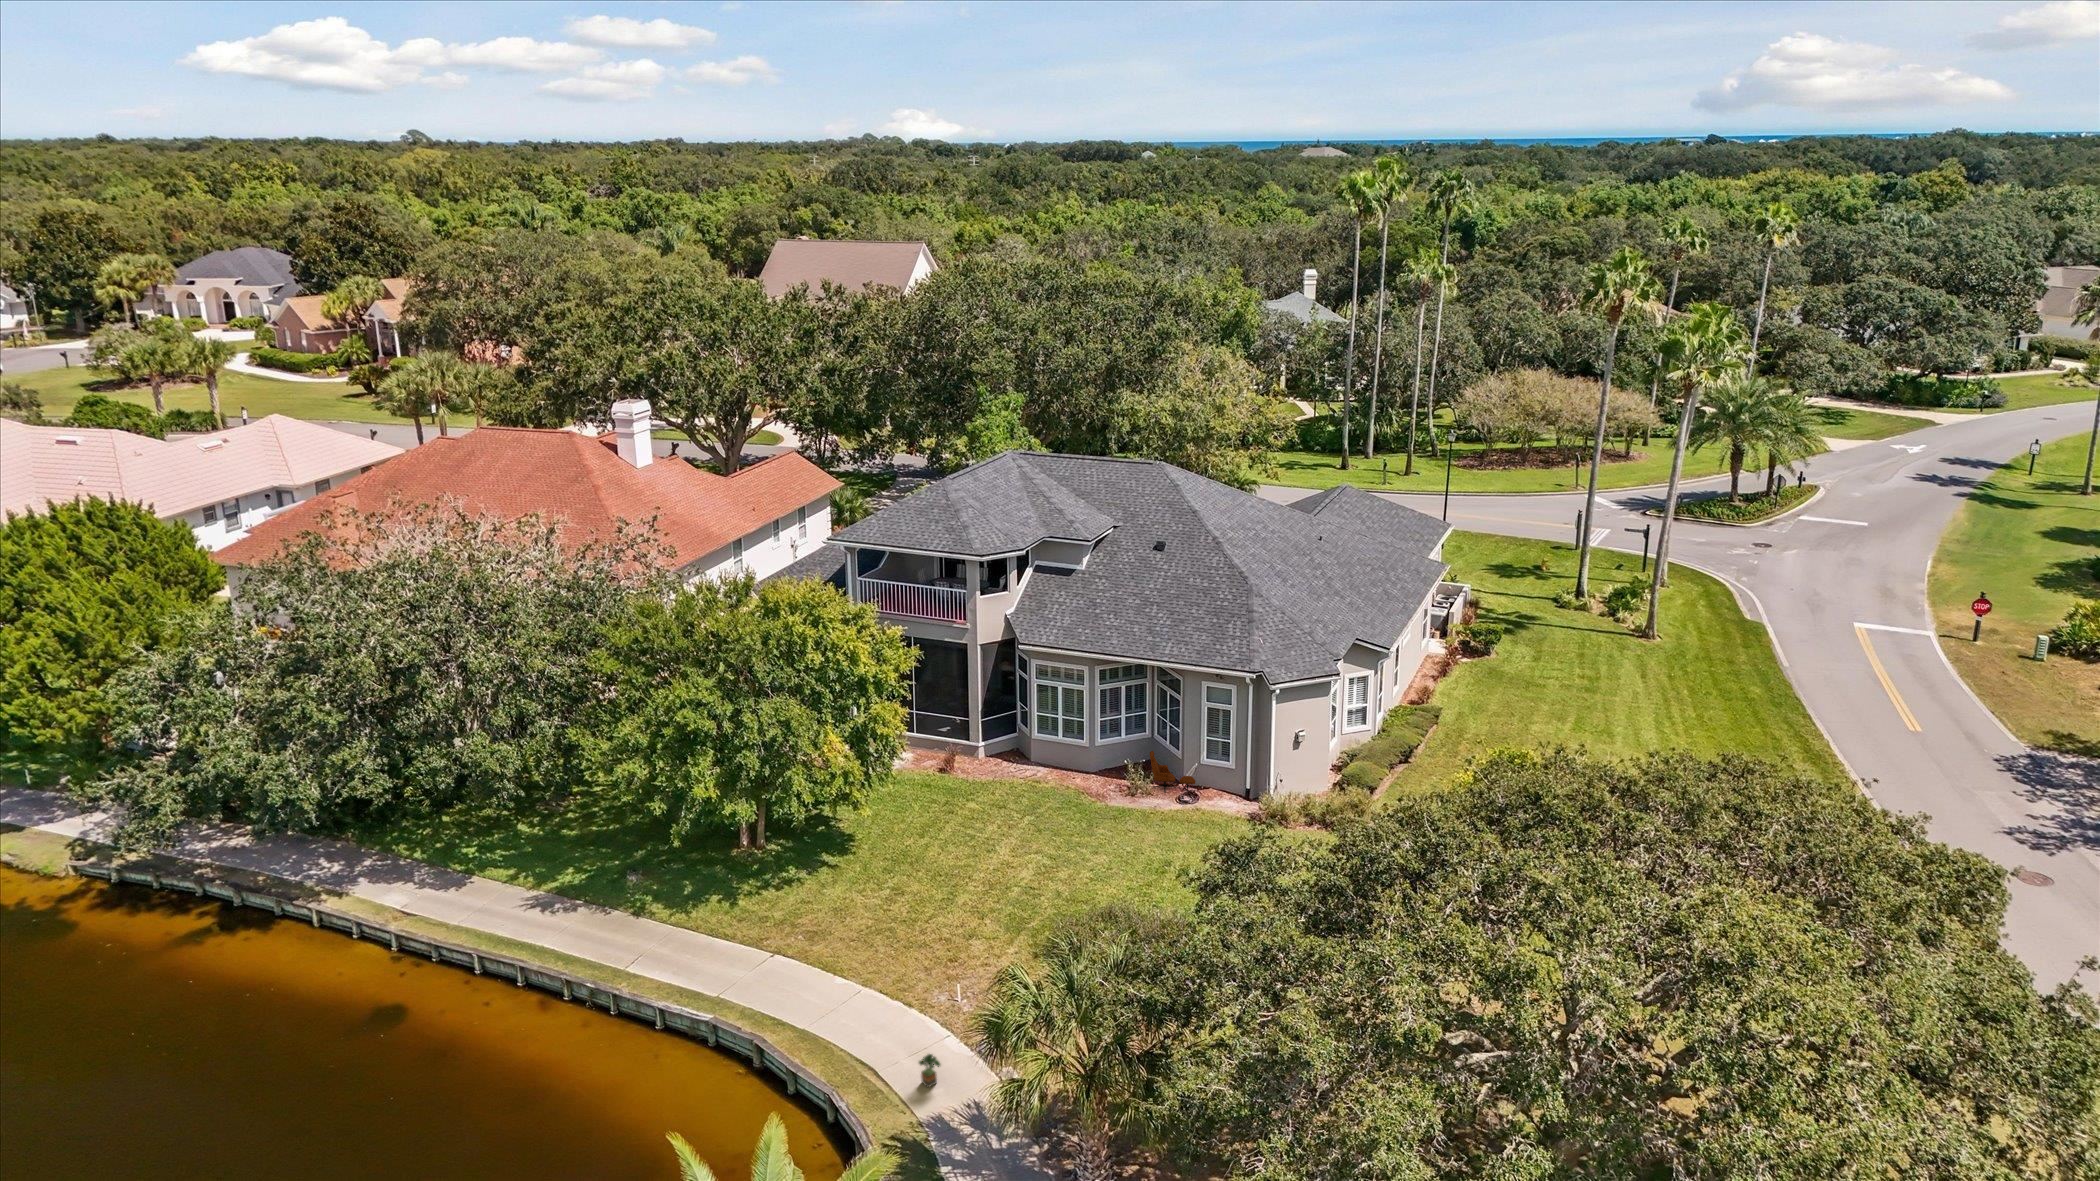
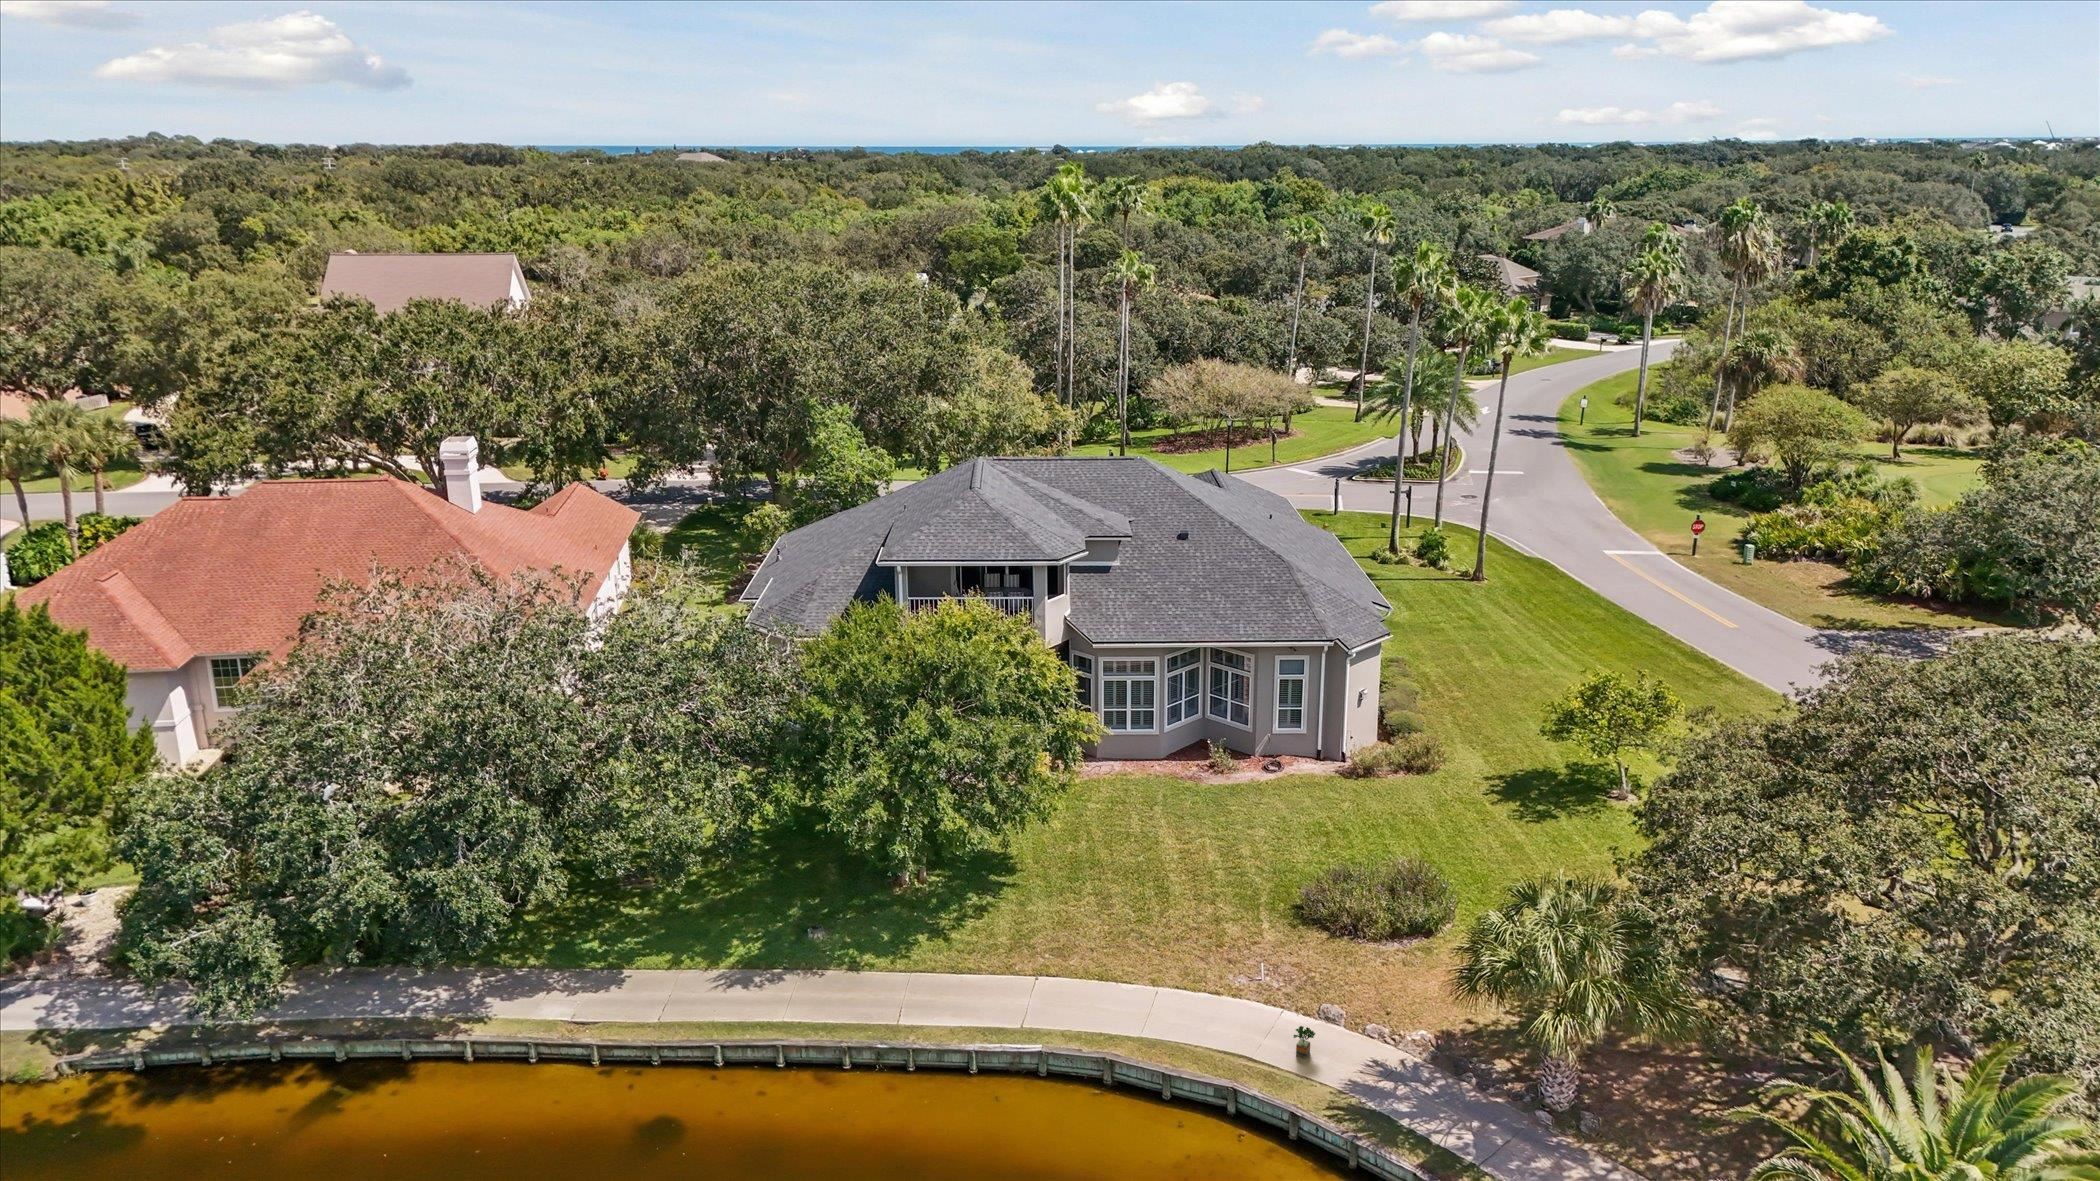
lounge chair: present [1150,751,1196,792] -> none [1231,729,1273,766]

